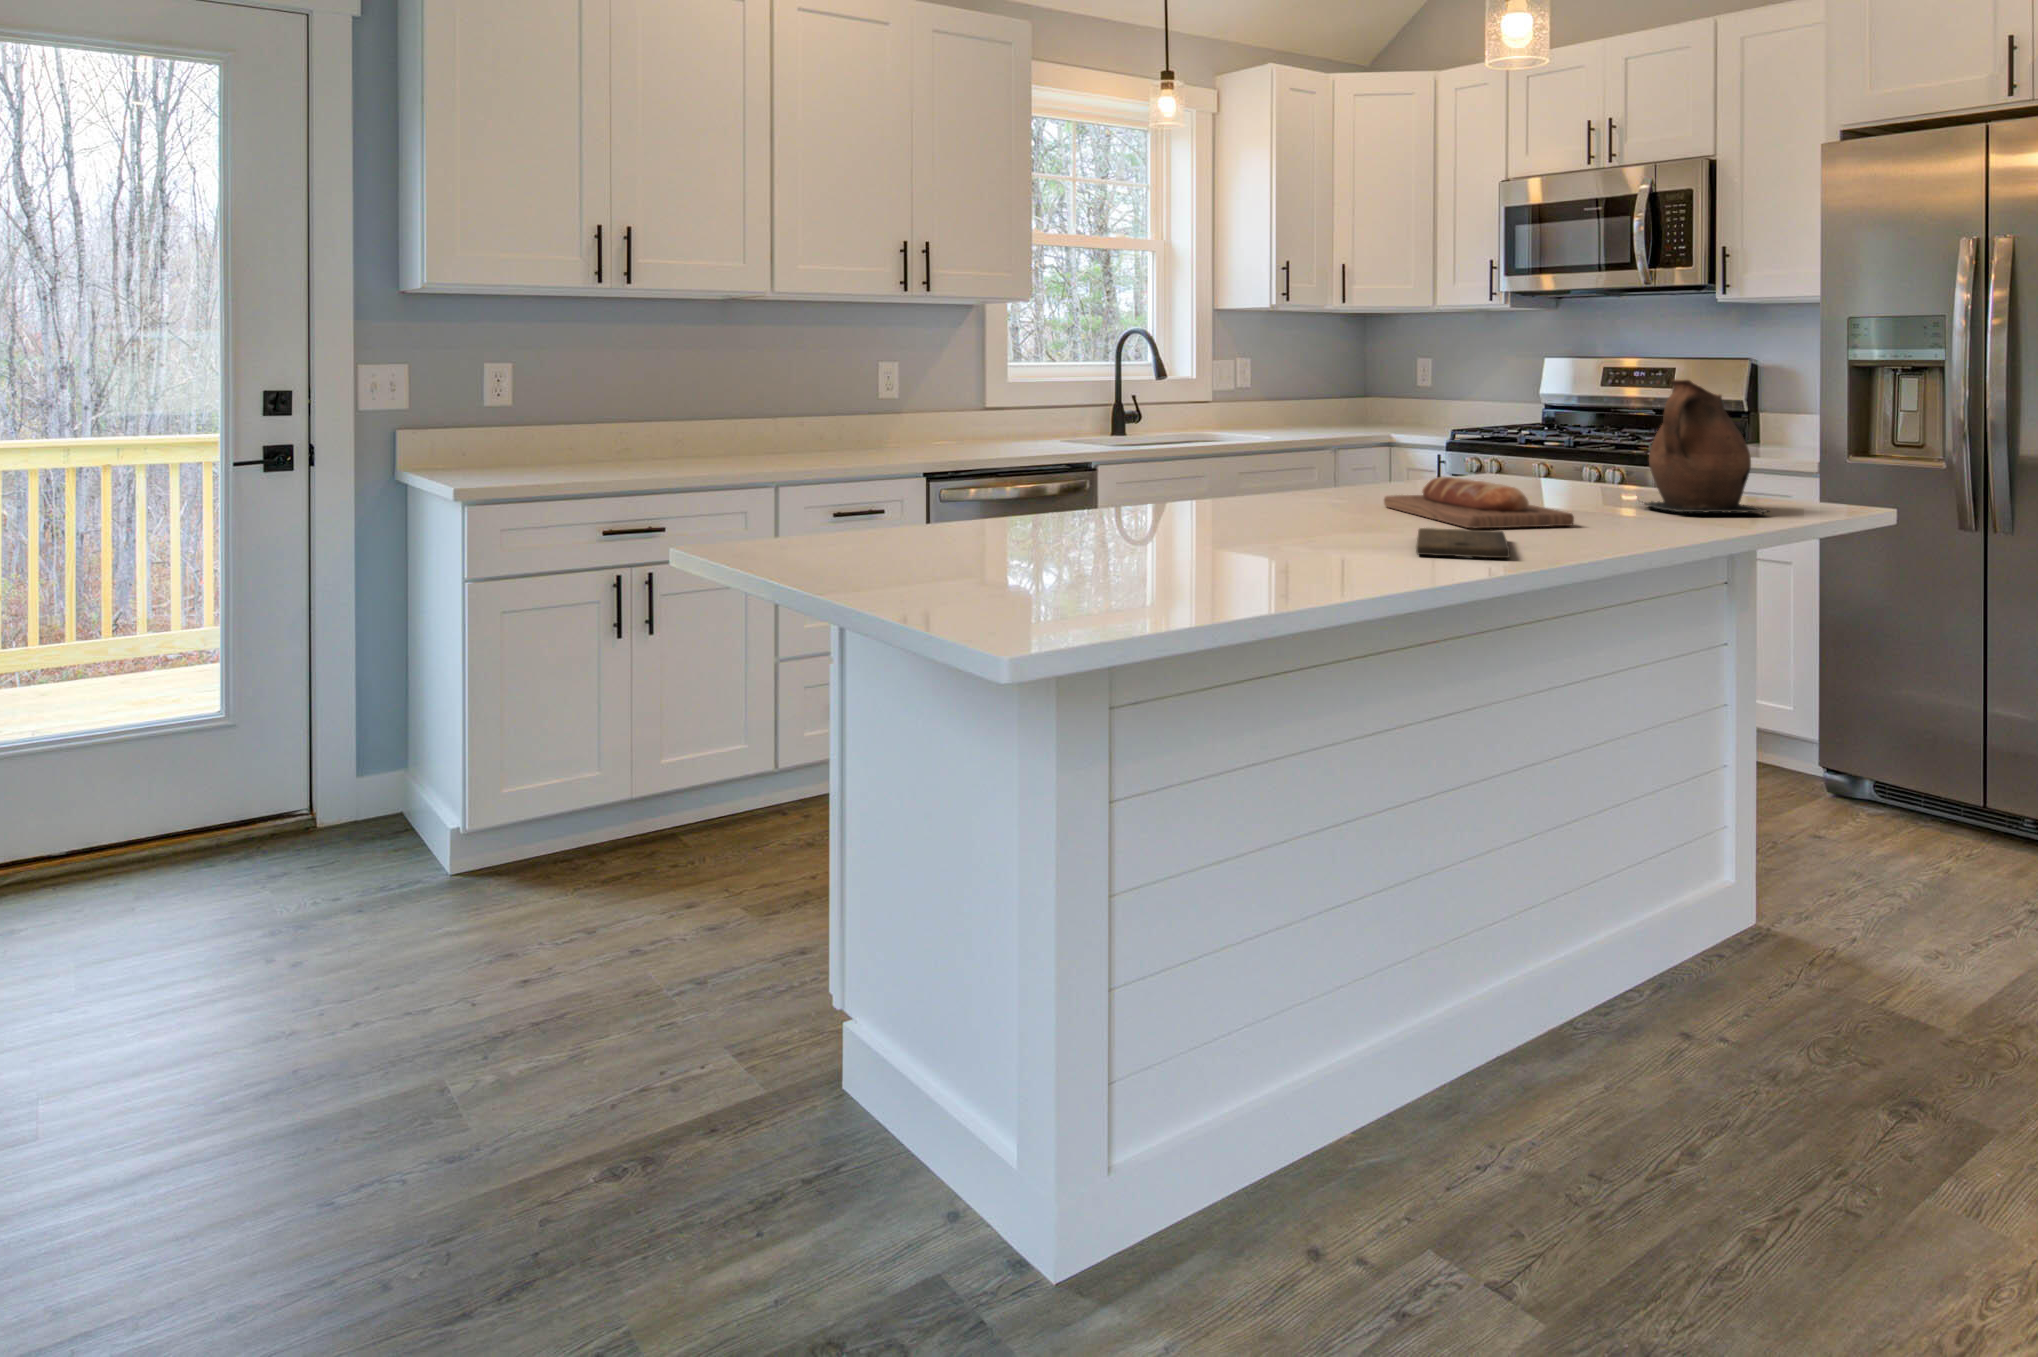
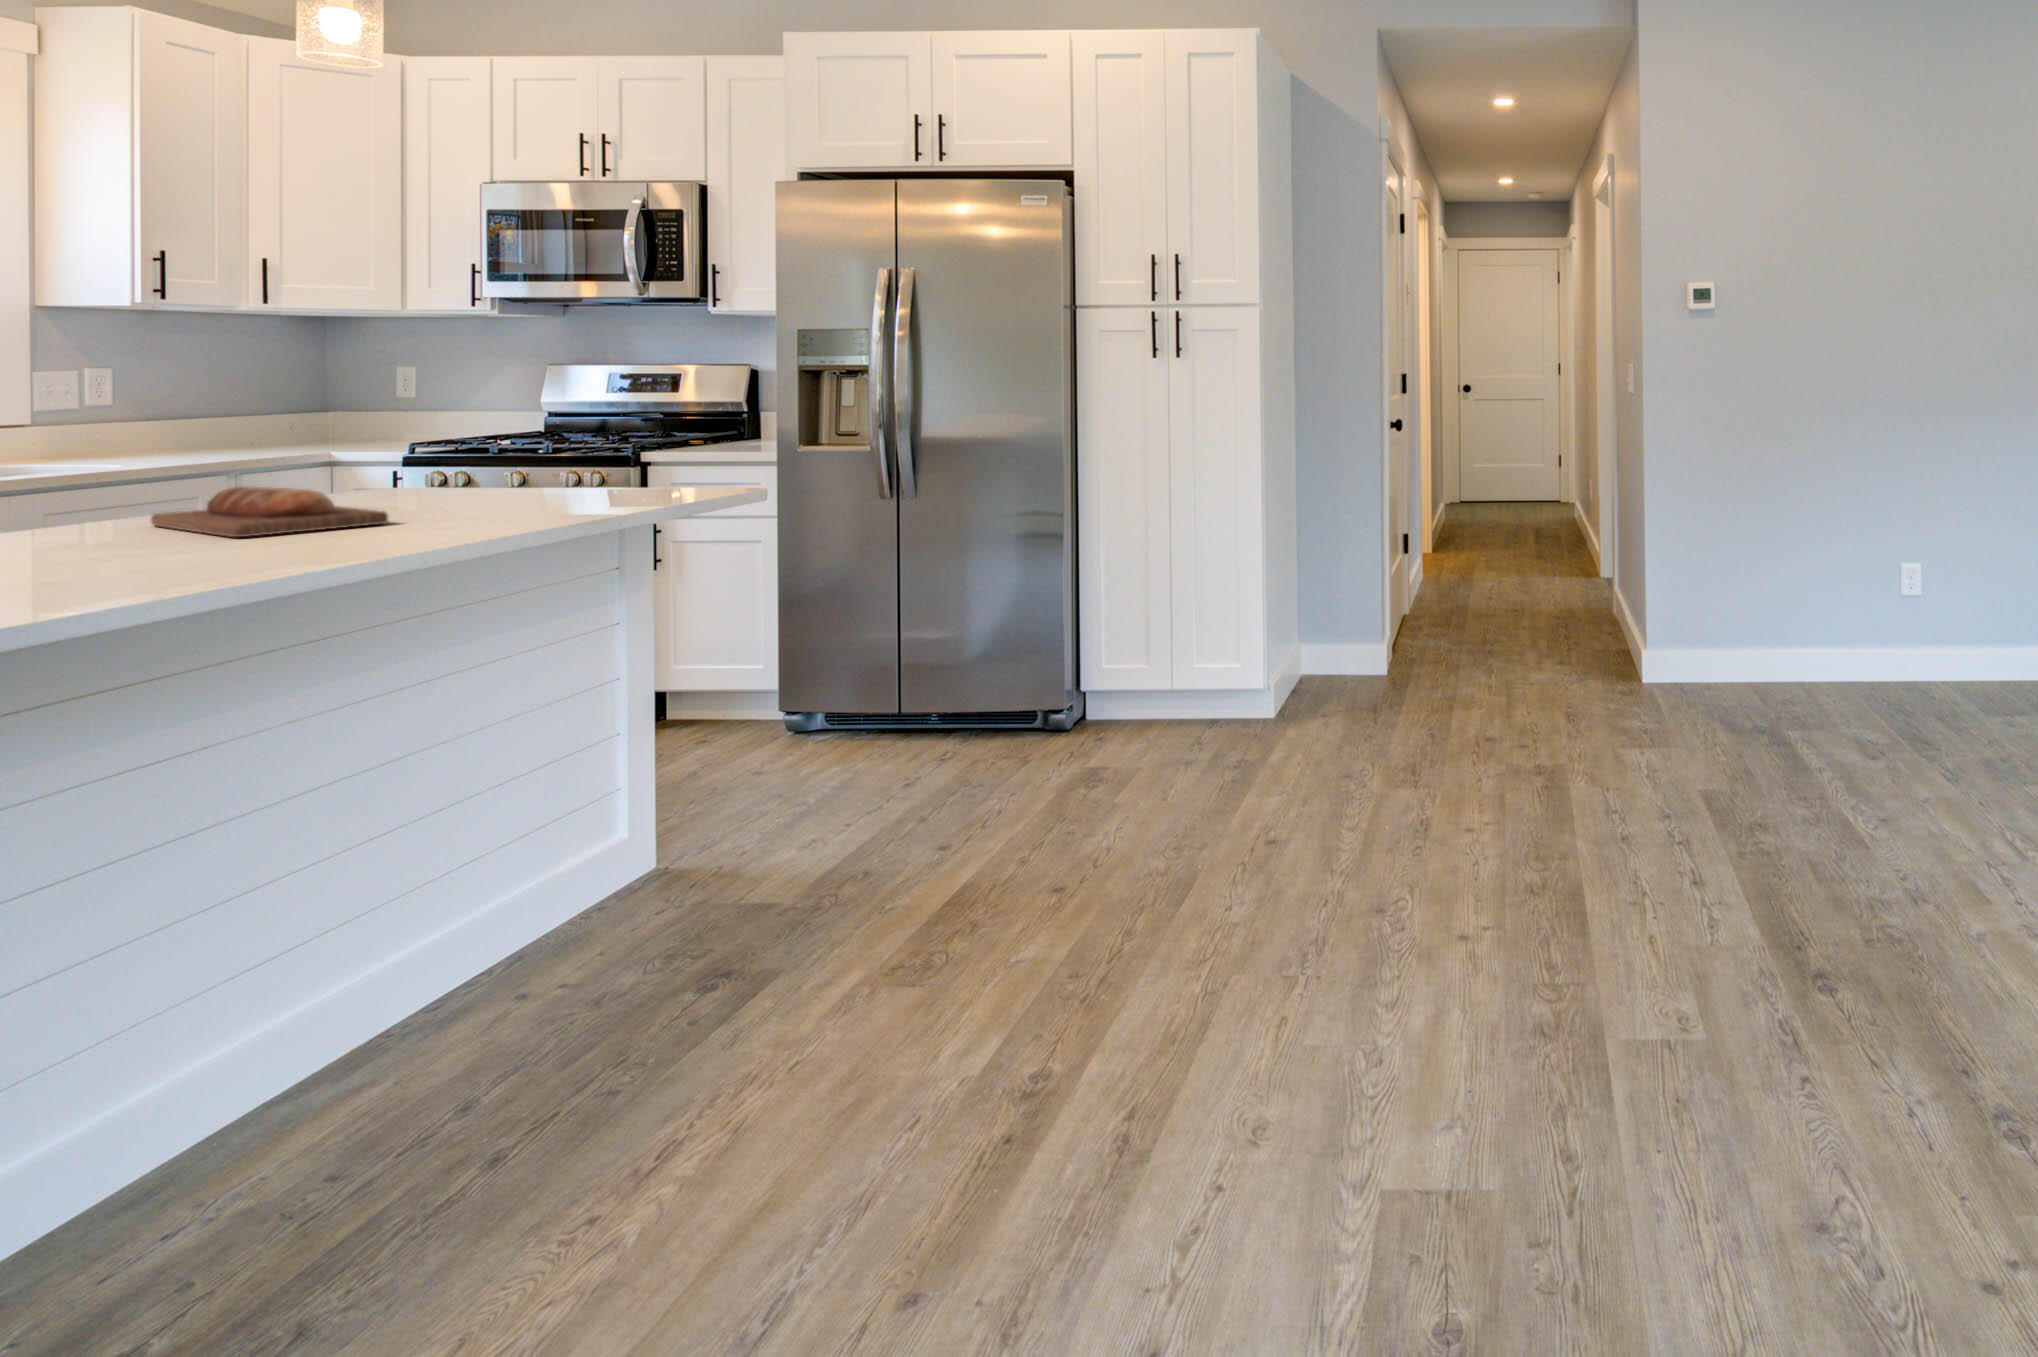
ceramic pitcher: present [1644,380,1768,513] -> none [502,379,637,502]
cutting board: present [1416,528,1510,558] -> none [92,536,261,571]

